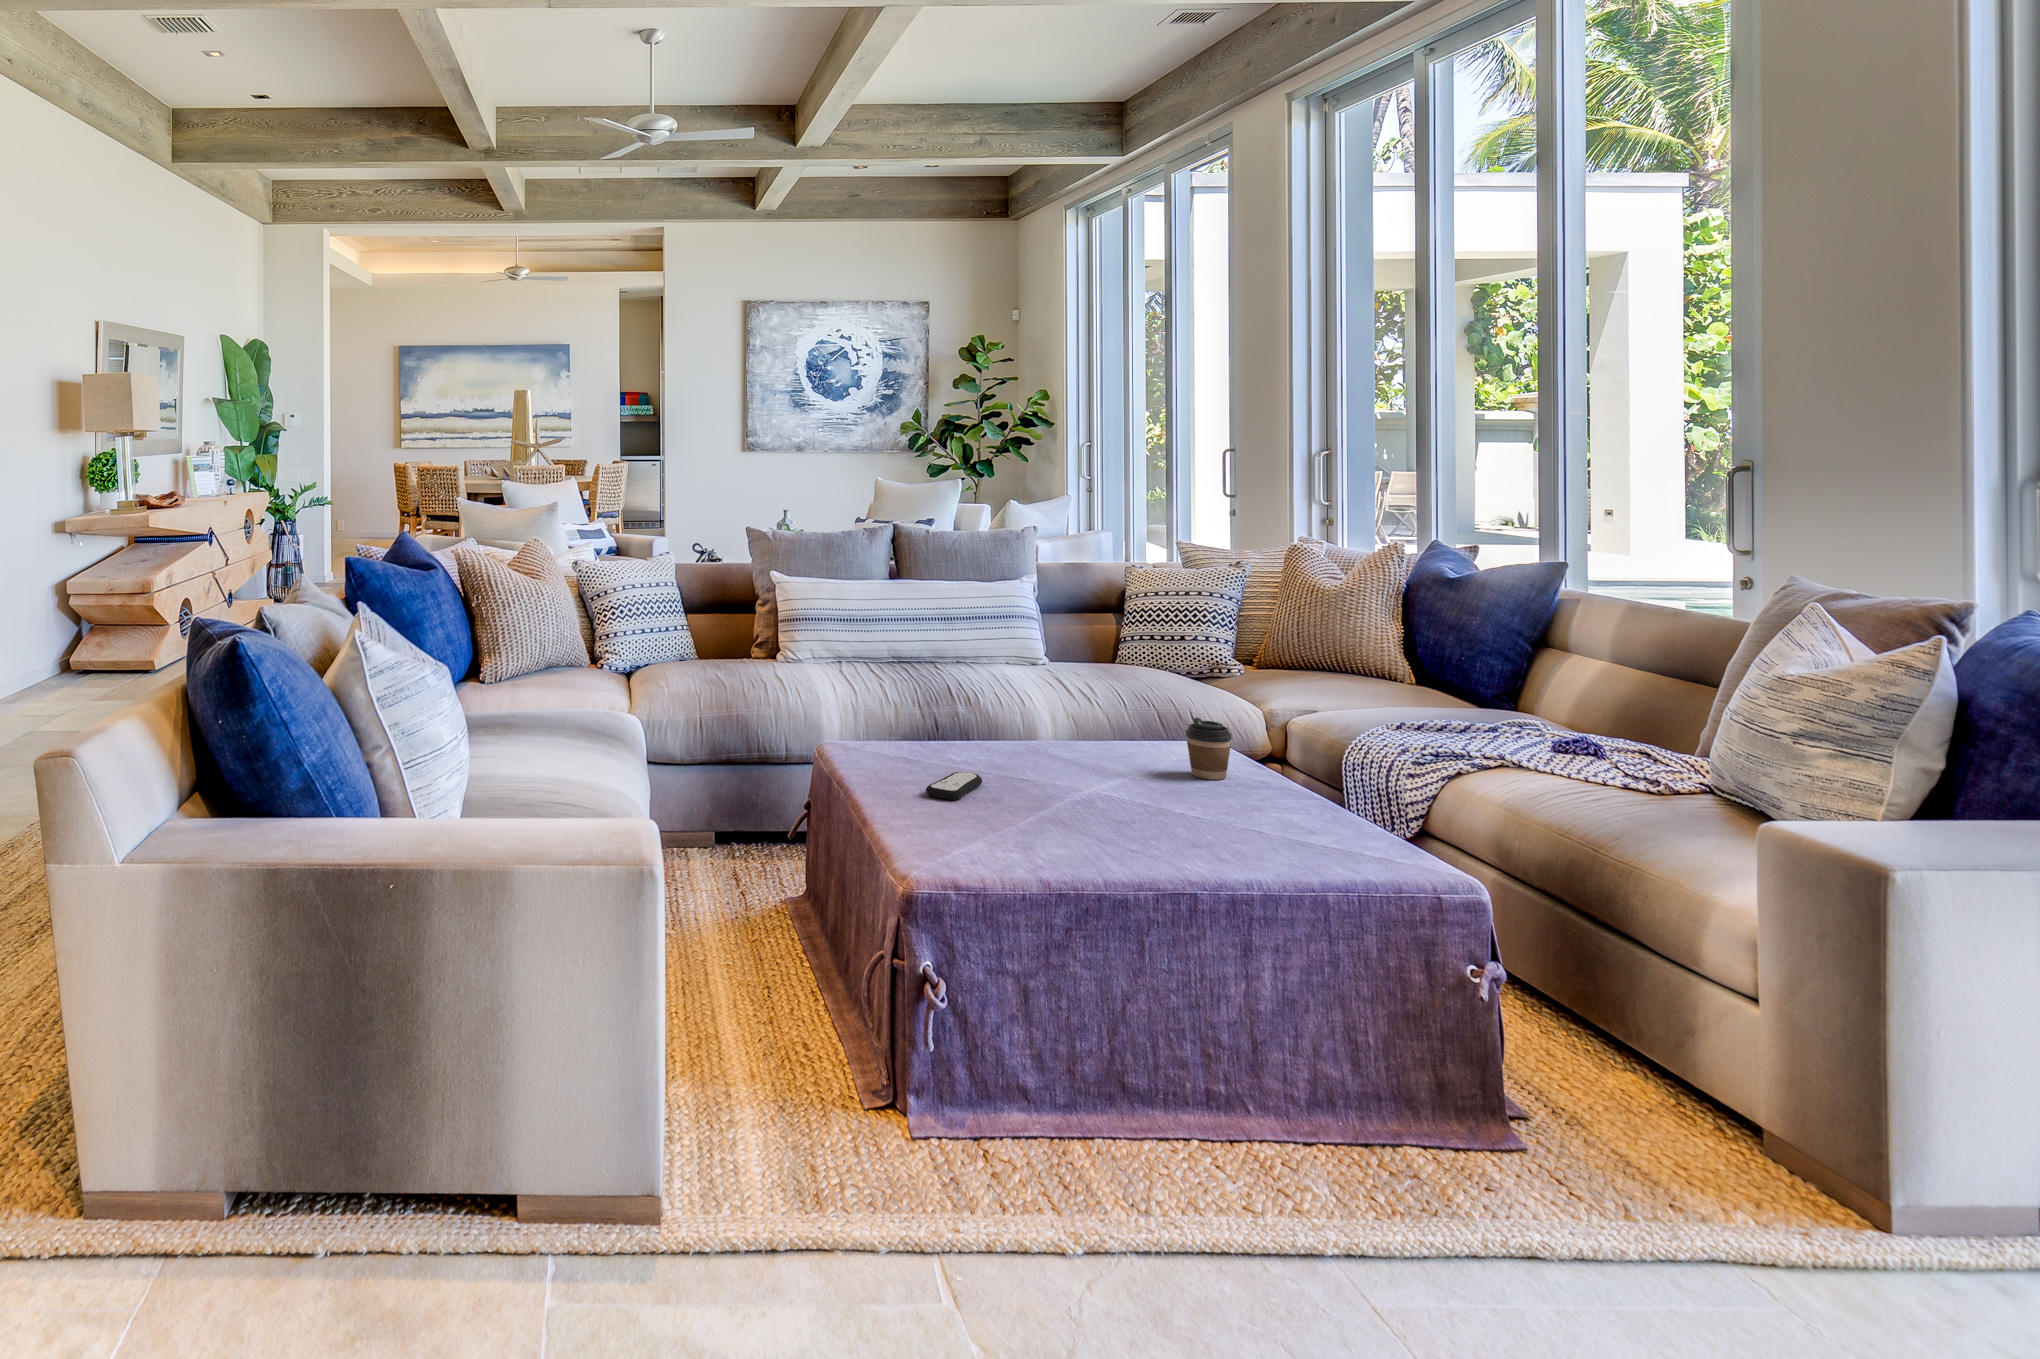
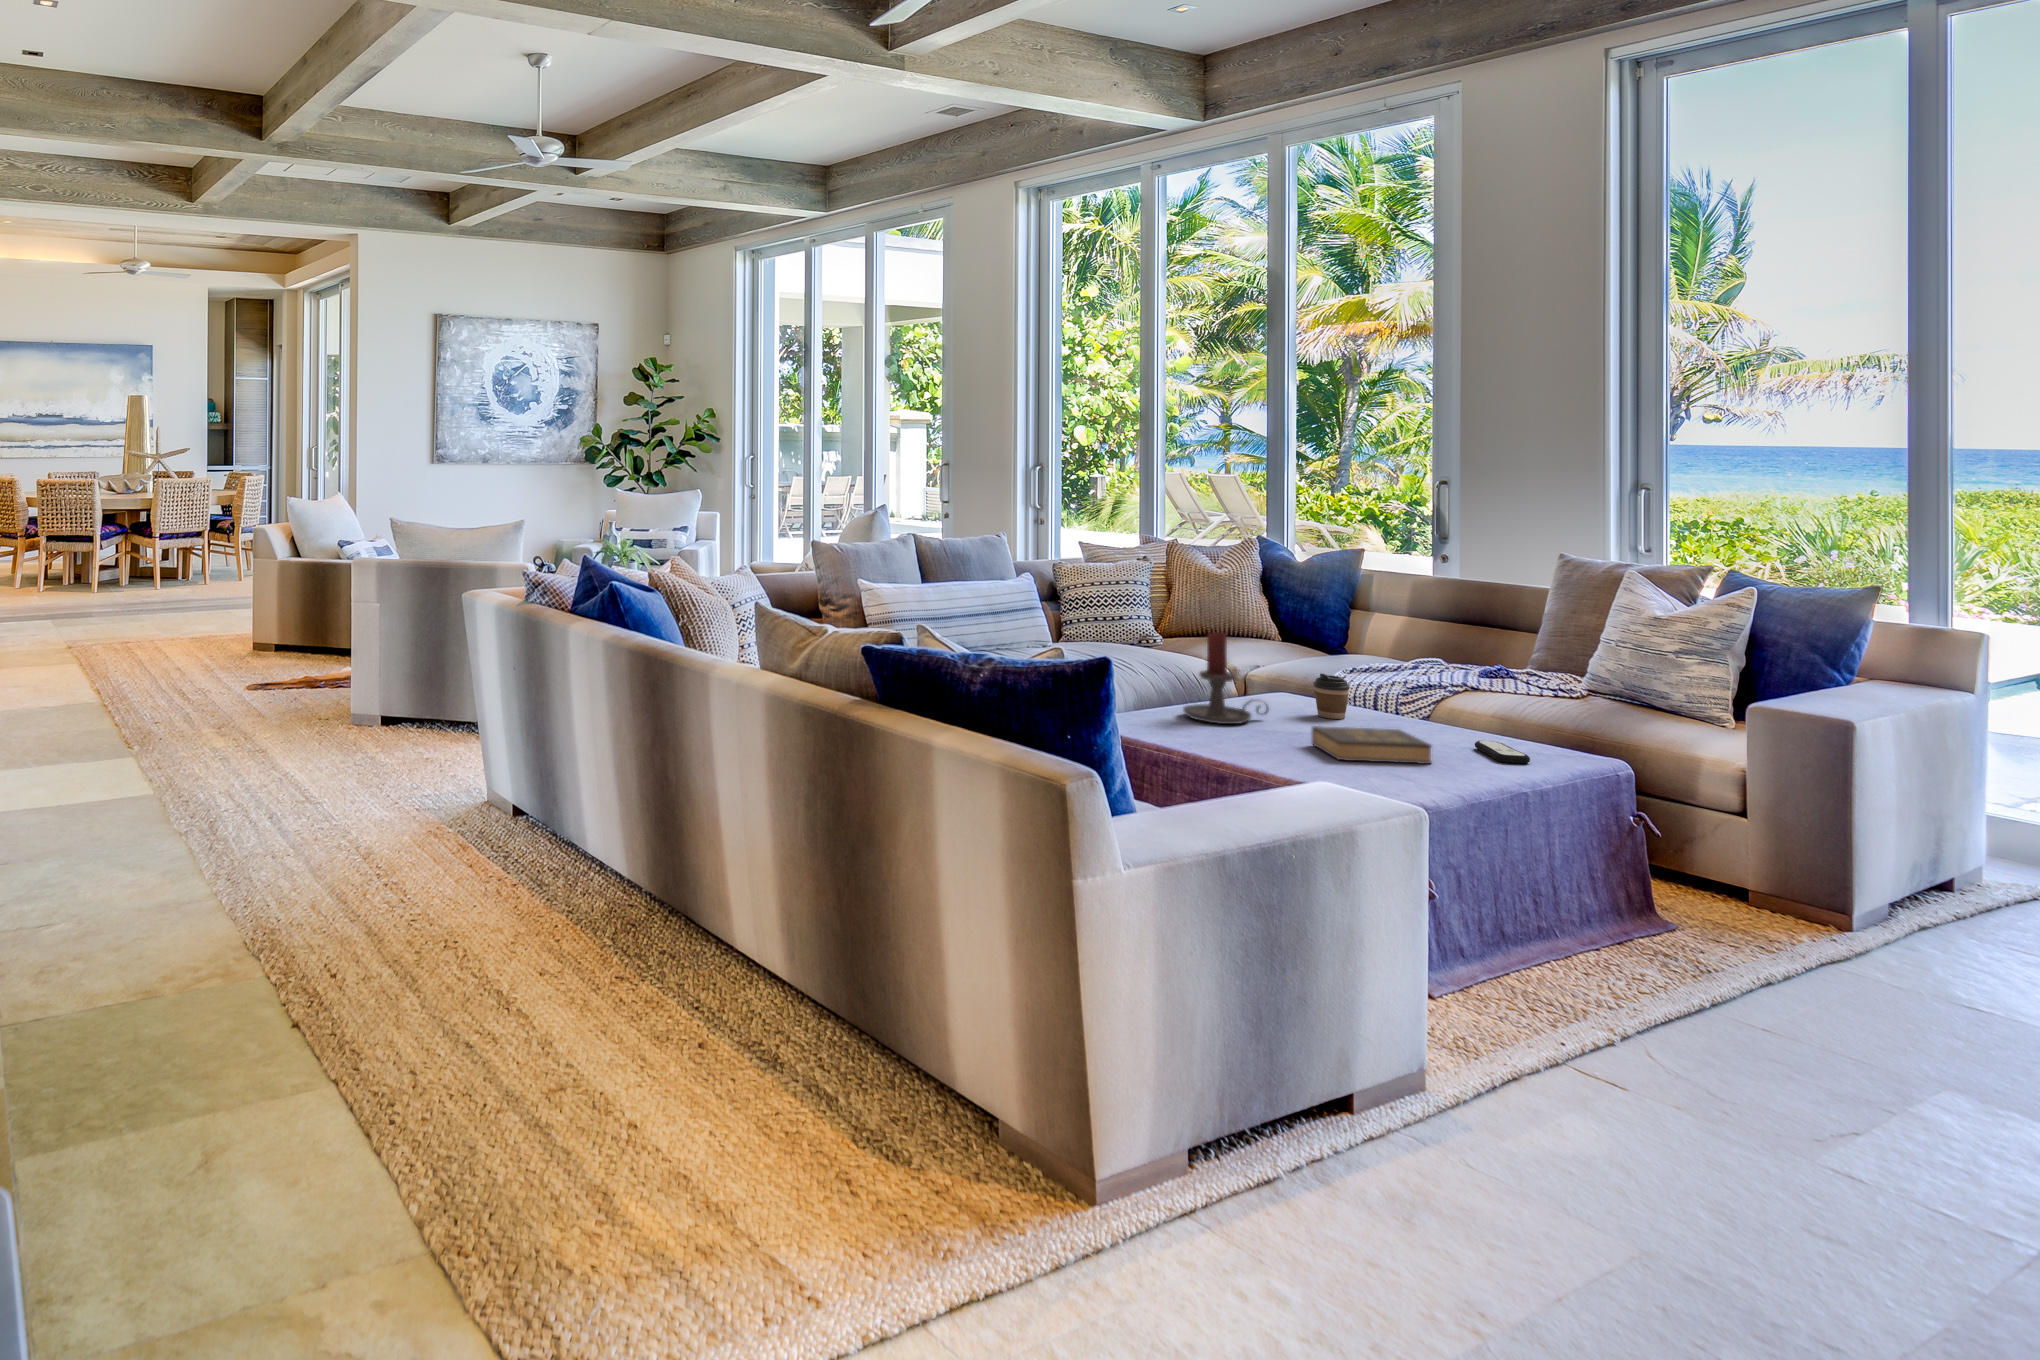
candle holder: none [1001,652,1109,770] -> present [1183,632,1269,724]
remote control: present [926,772,982,800] -> present [1475,741,1530,764]
hardback book: none [1047,779,1185,844] -> present [1312,726,1431,764]

